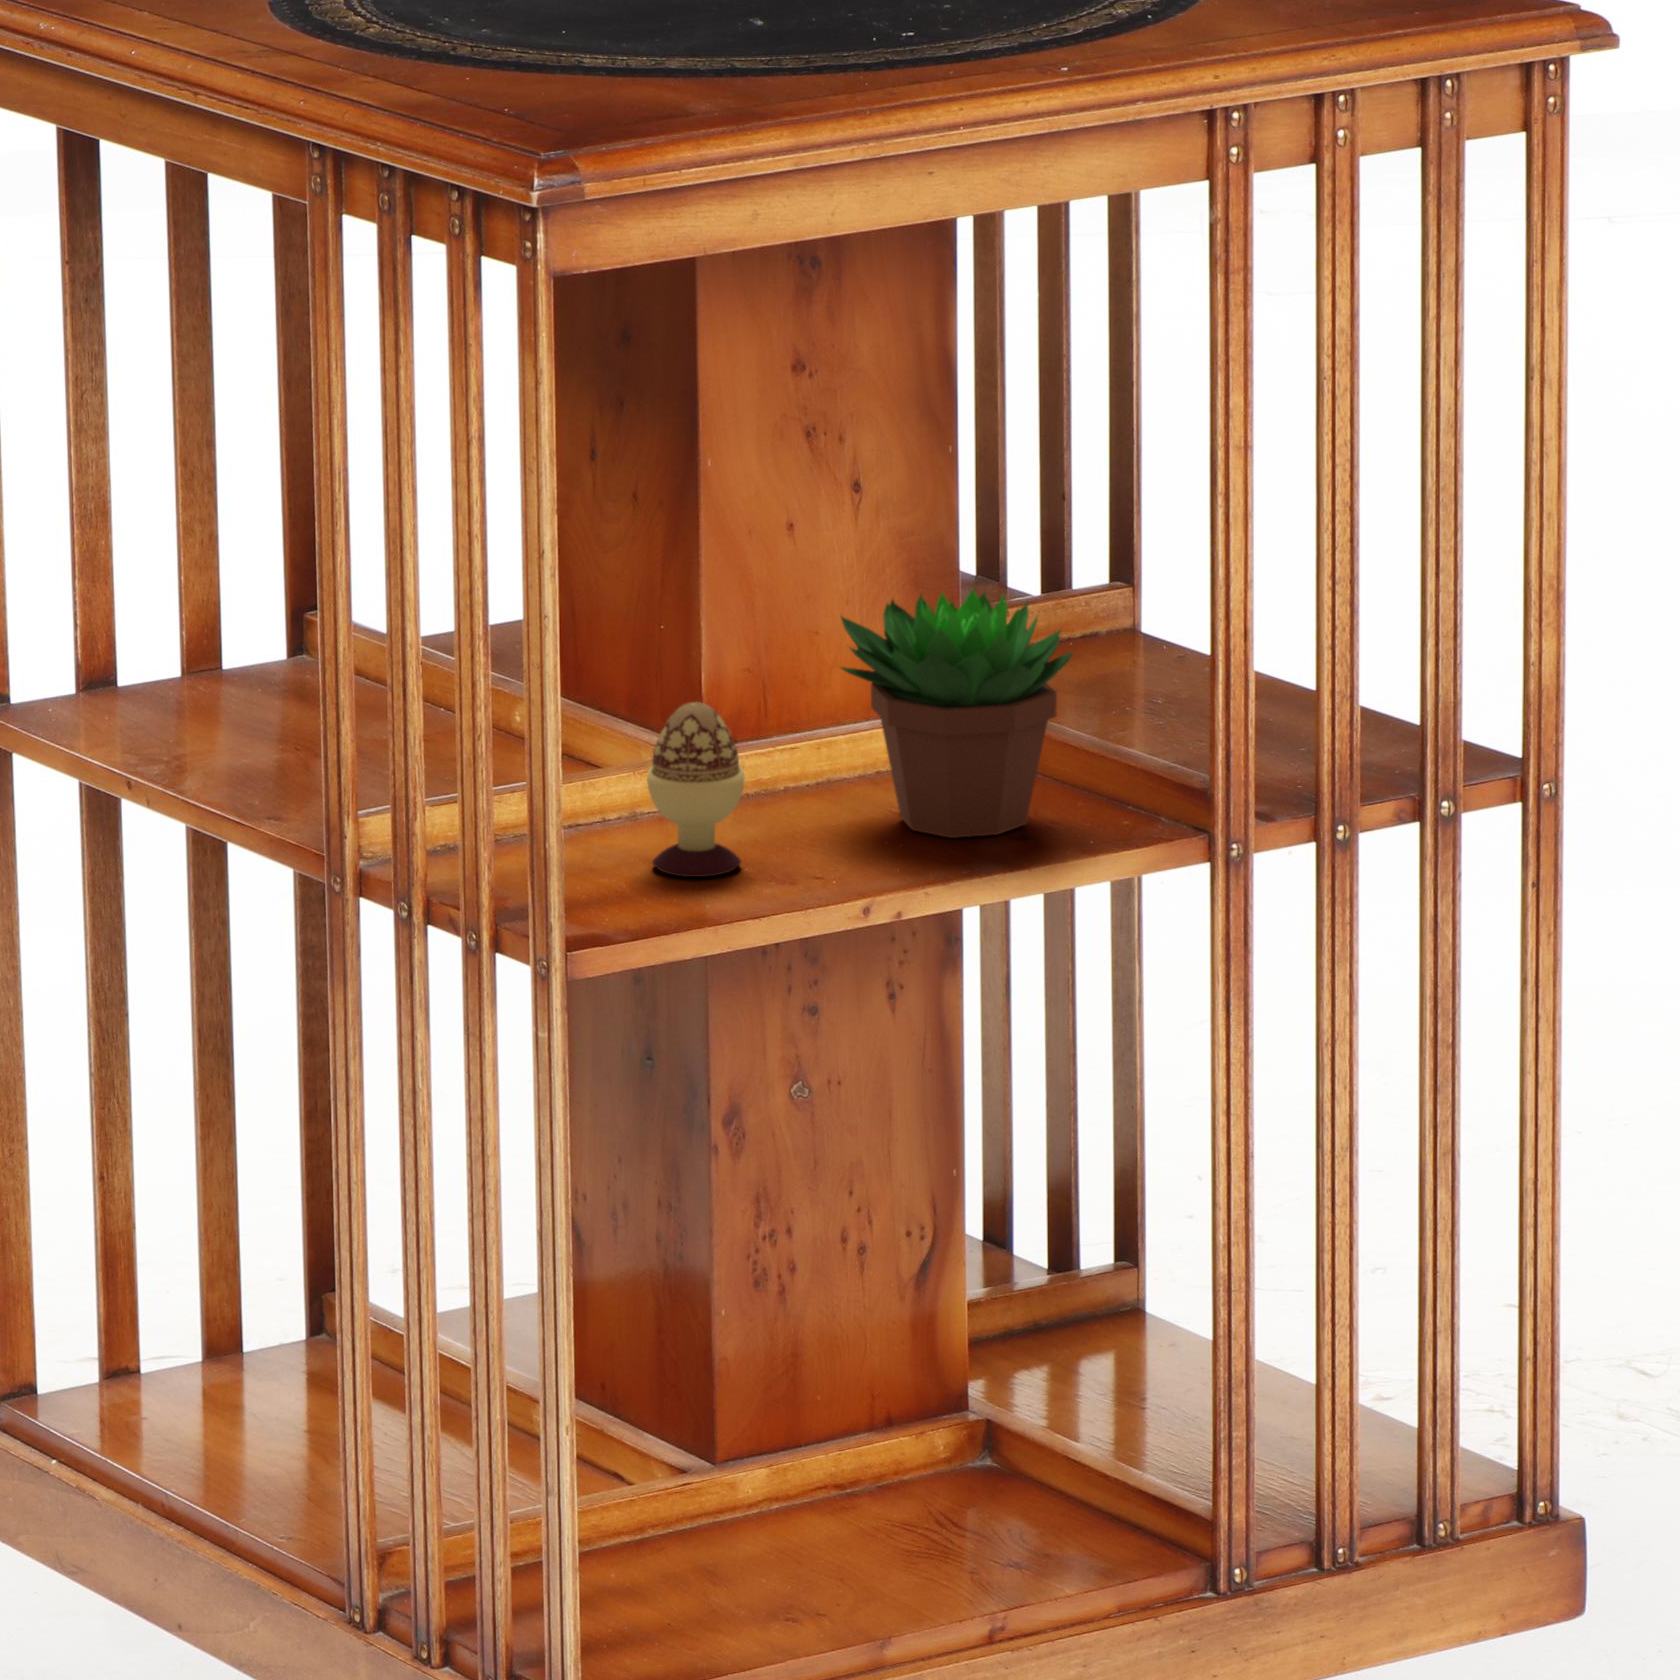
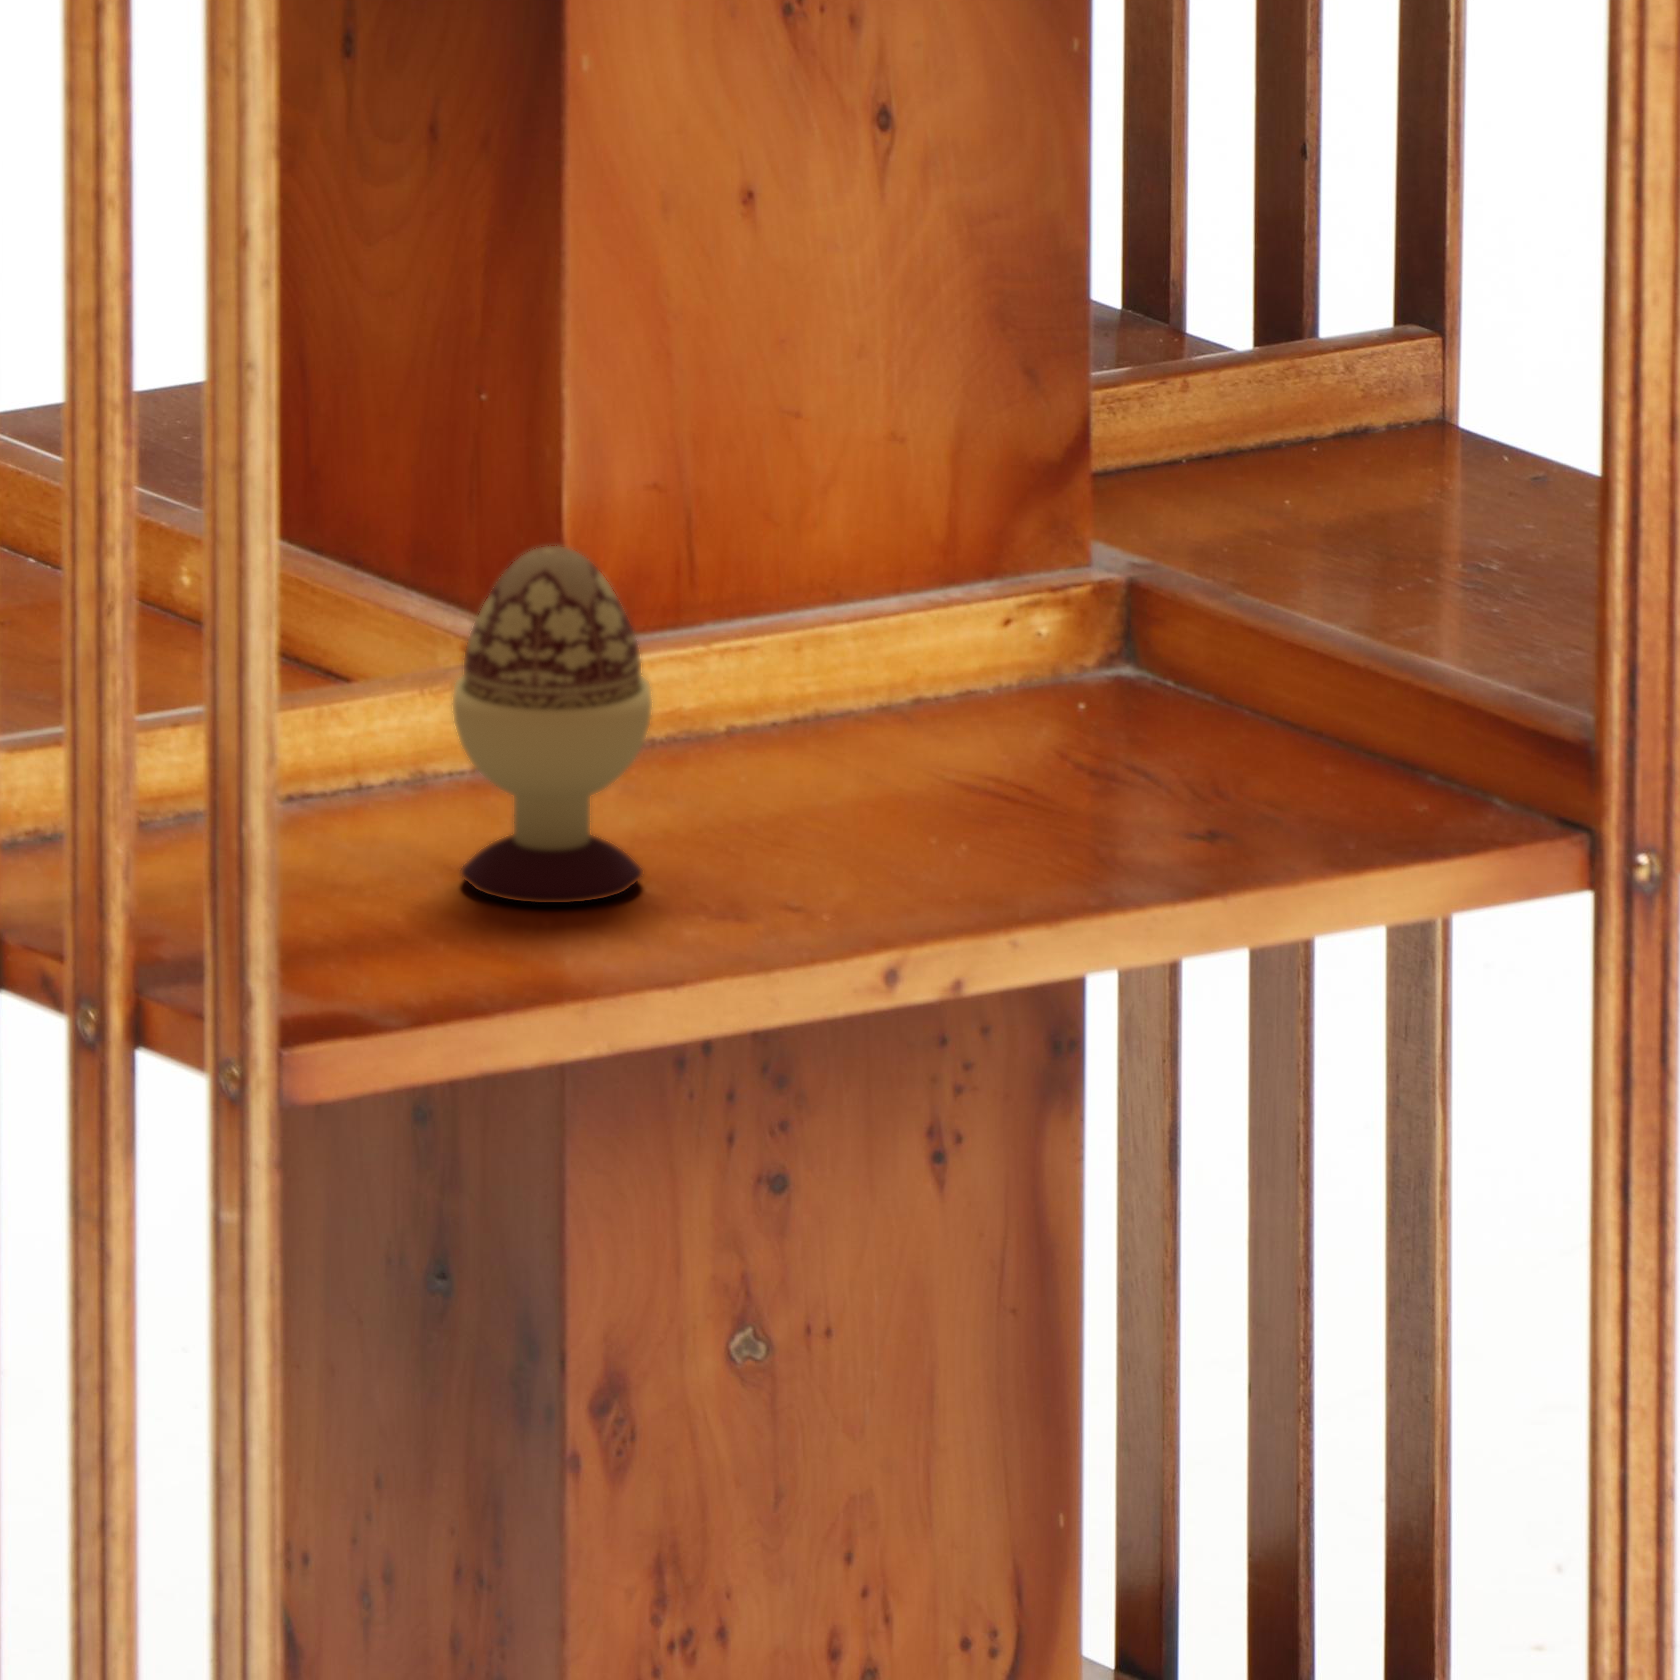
succulent plant: present [841,588,1073,838] -> none [843,323,1327,832]

